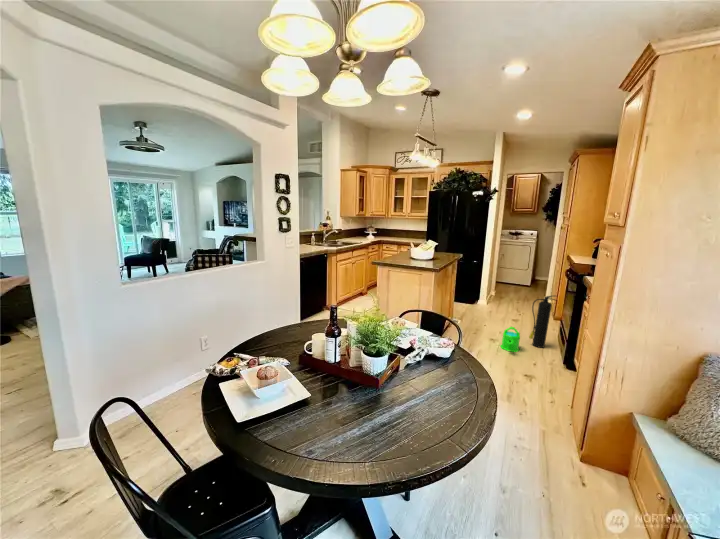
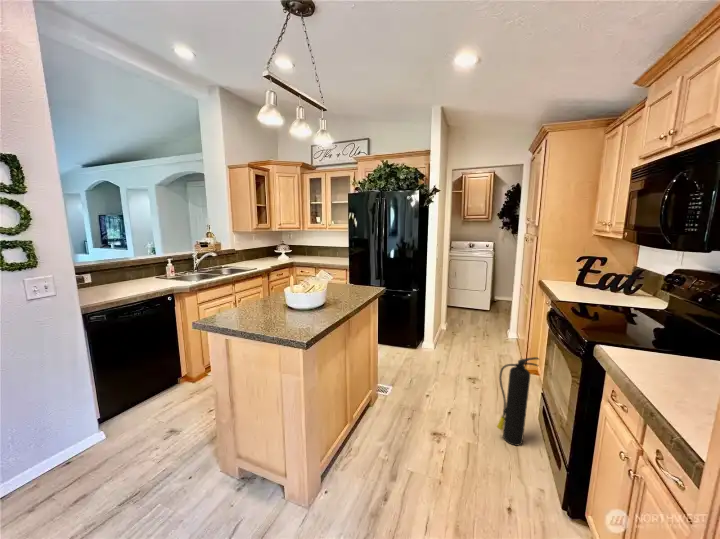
watering can: present [501,327,520,352] -> none [451,417,484,464]

